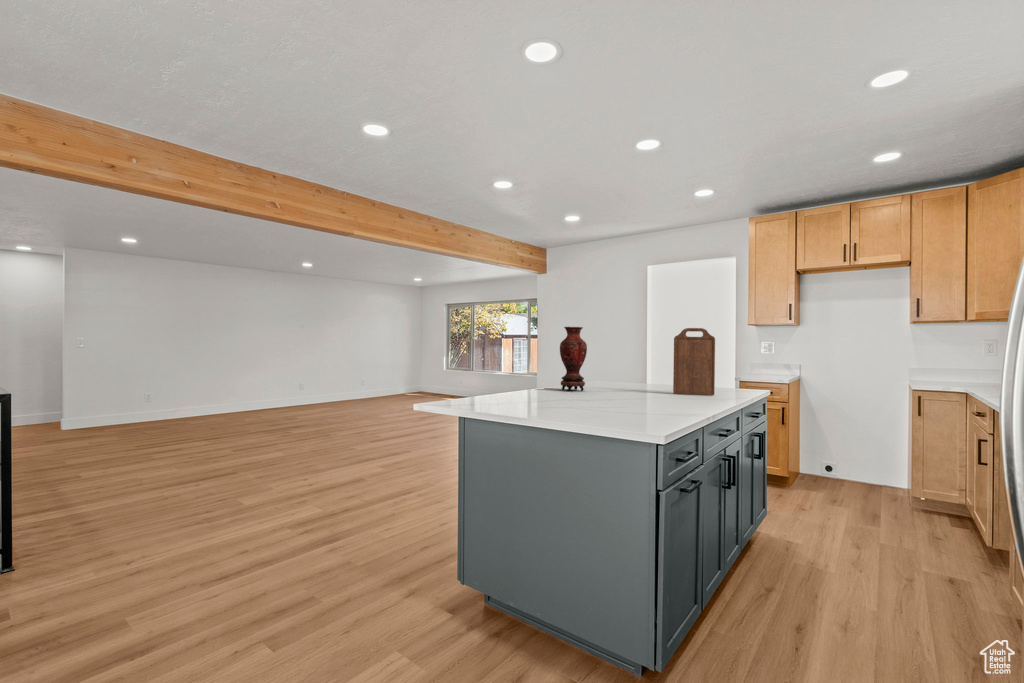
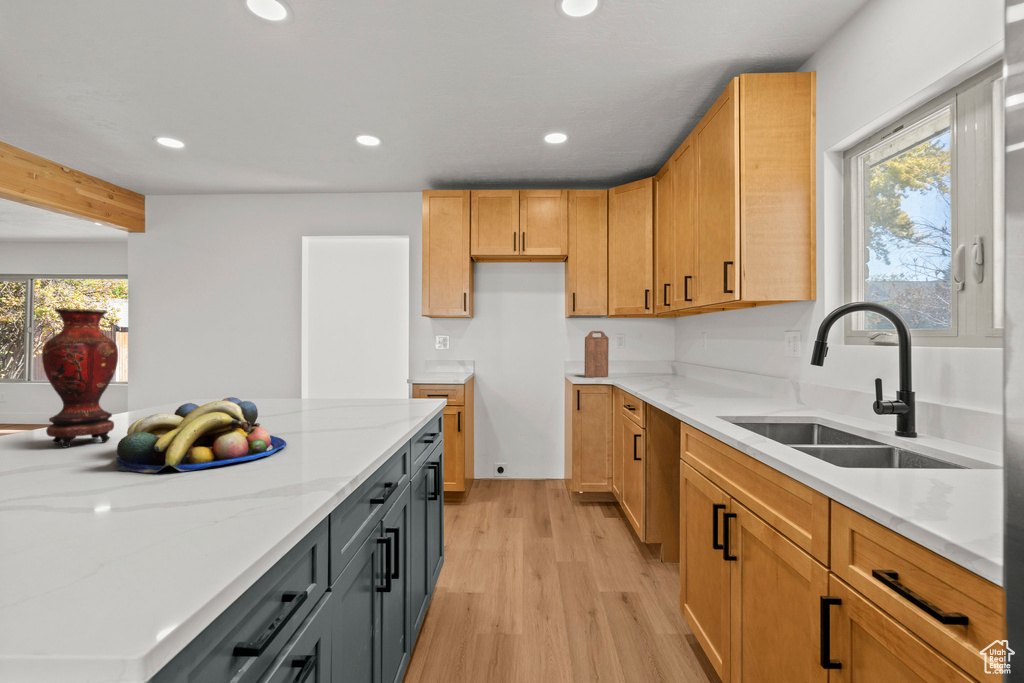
cutting board: present [673,328,715,395] -> present [585,331,609,377]
fruit bowl: none [598,372,671,402] -> present [116,397,287,473]

